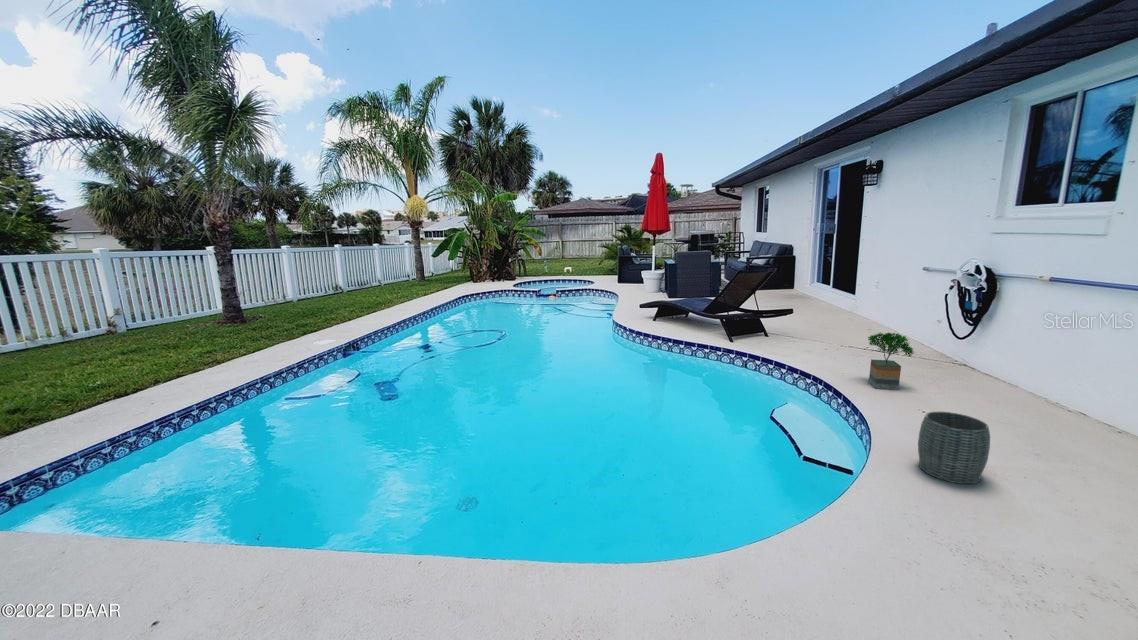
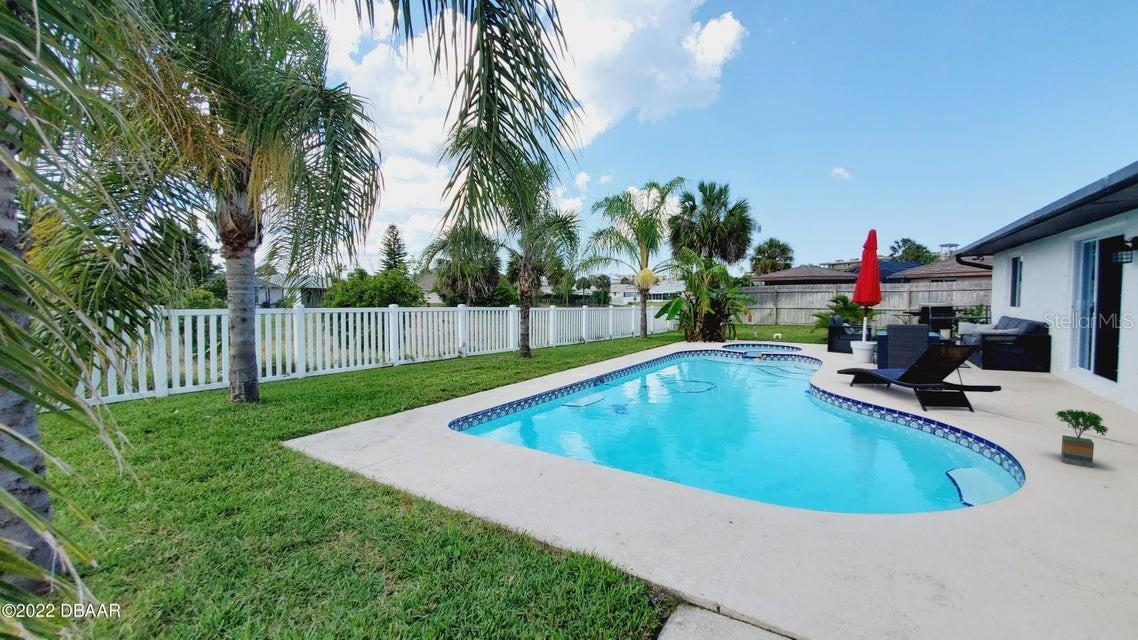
woven basket: present [918,411,990,484] -> none [1044,467,1113,530]

